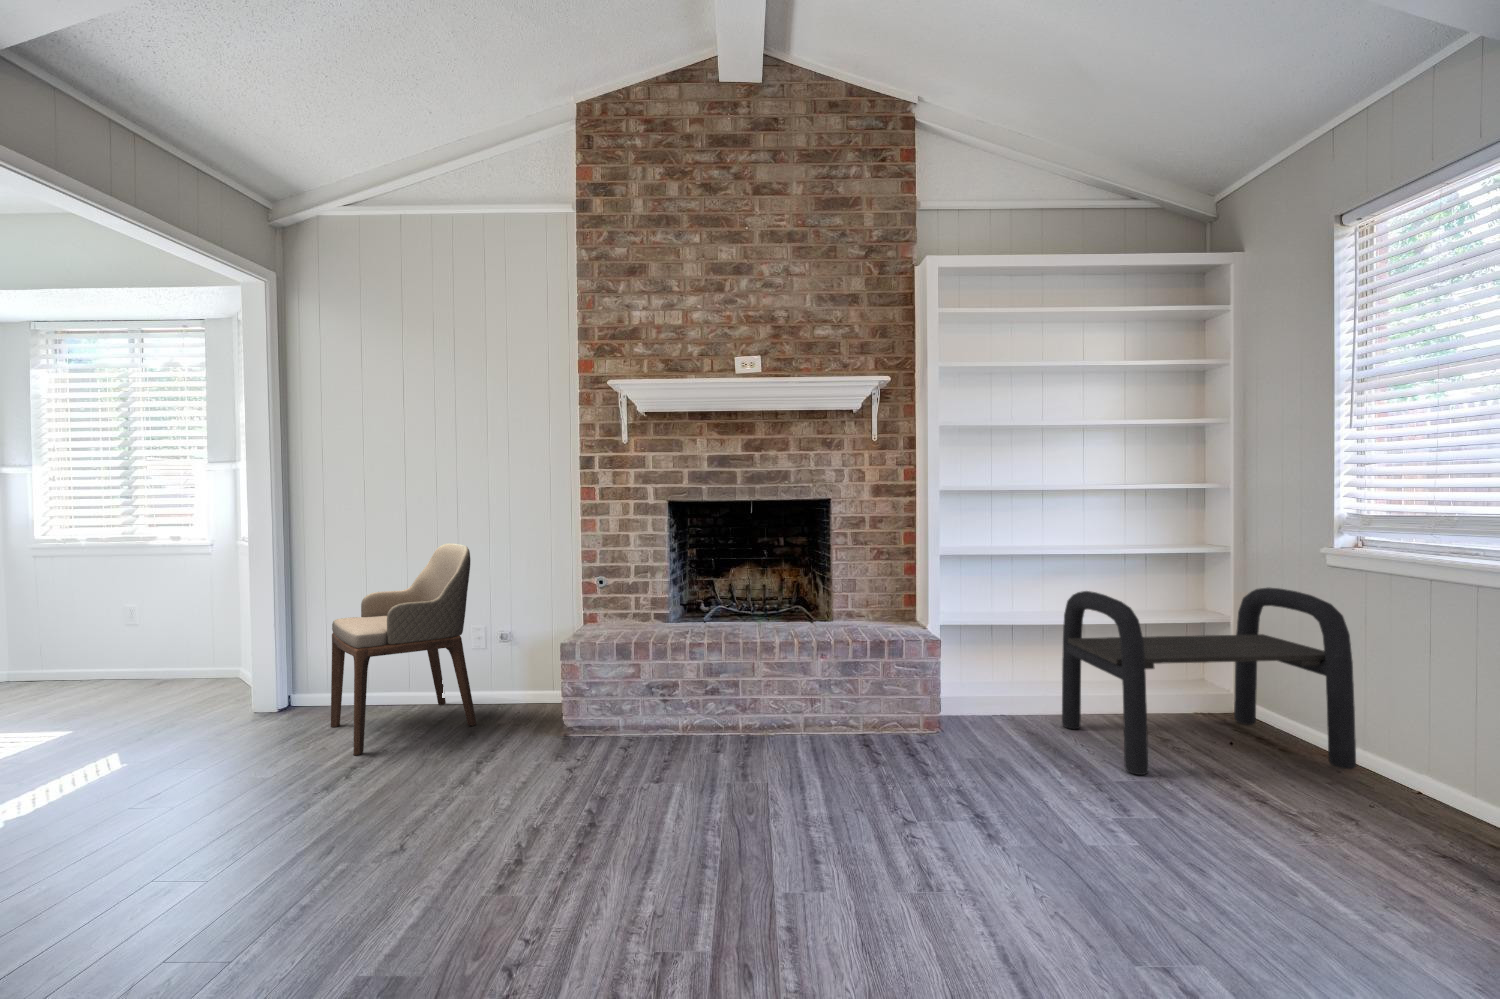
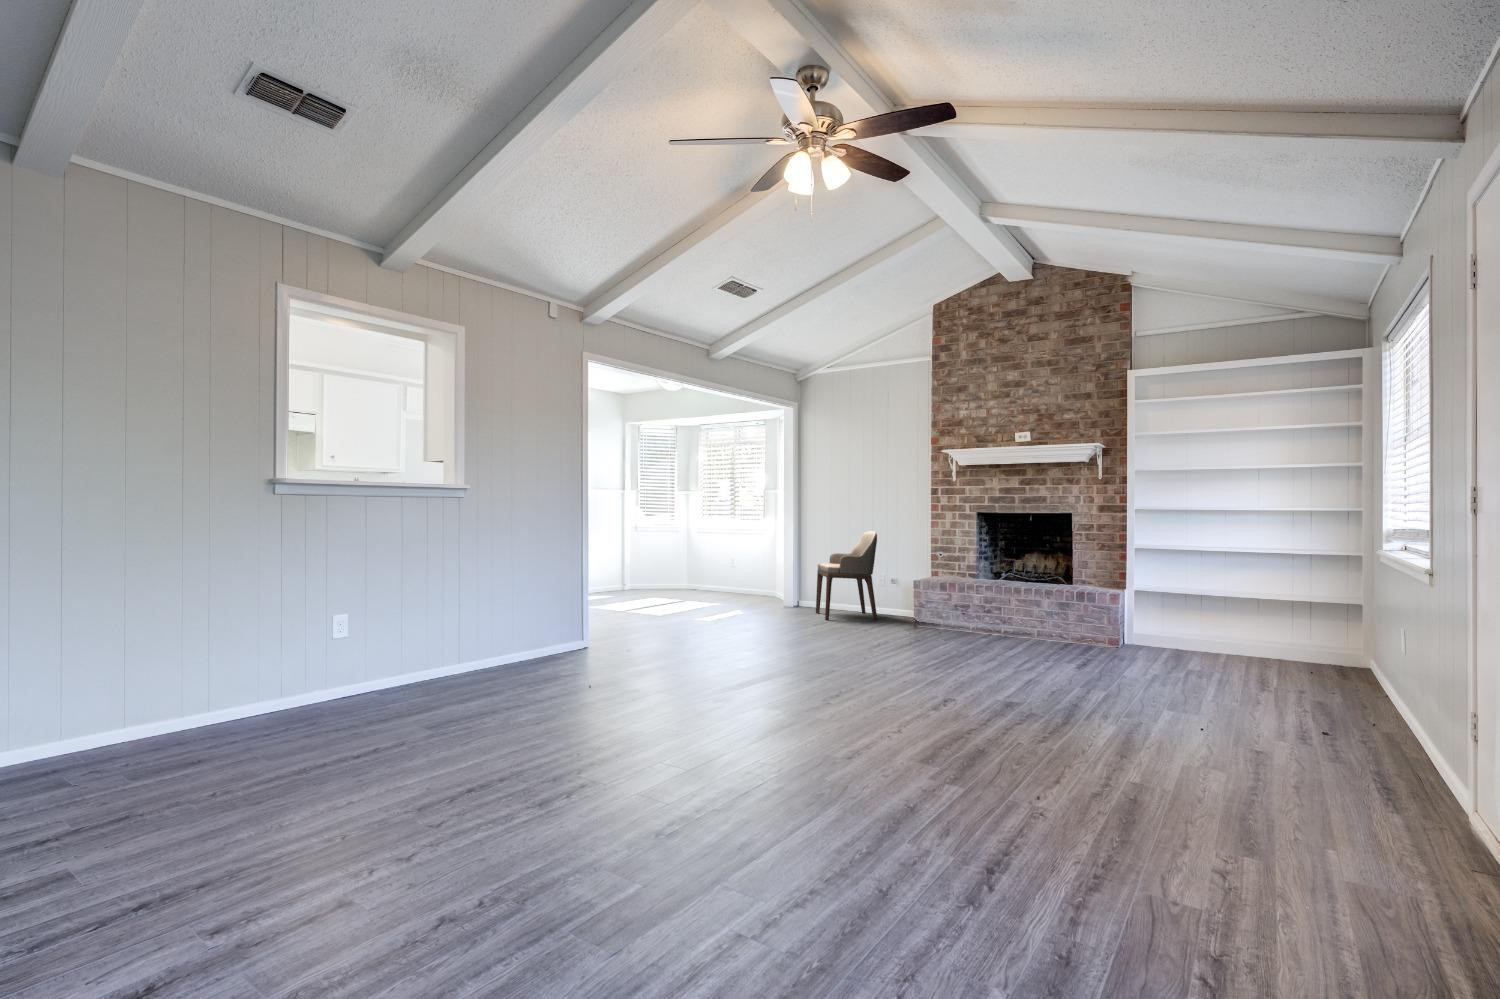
bench: present [1062,588,1356,775] -> none [1204,571,1376,688]

